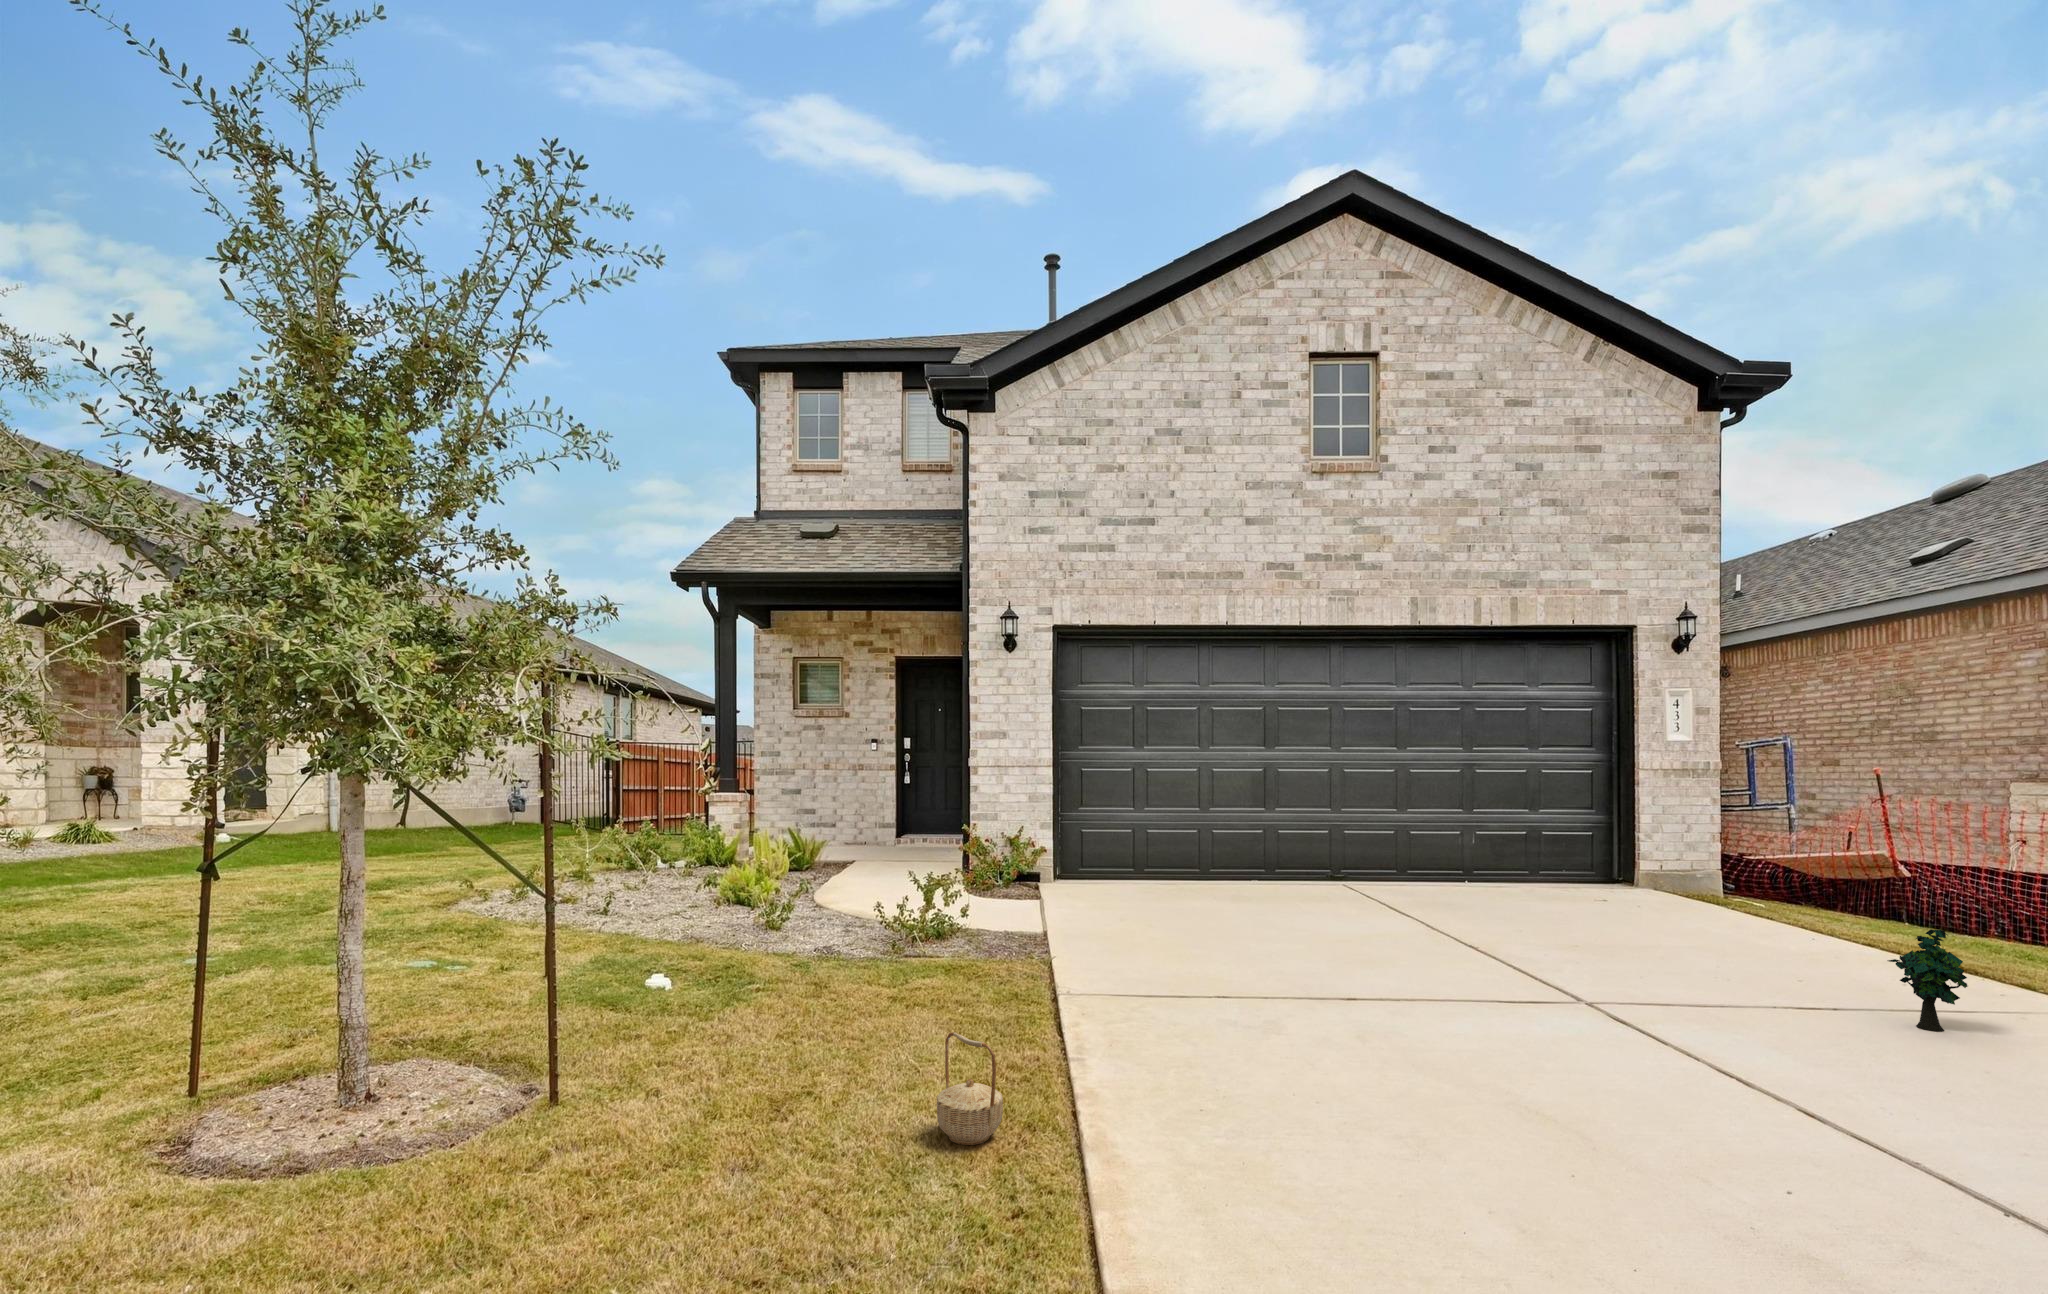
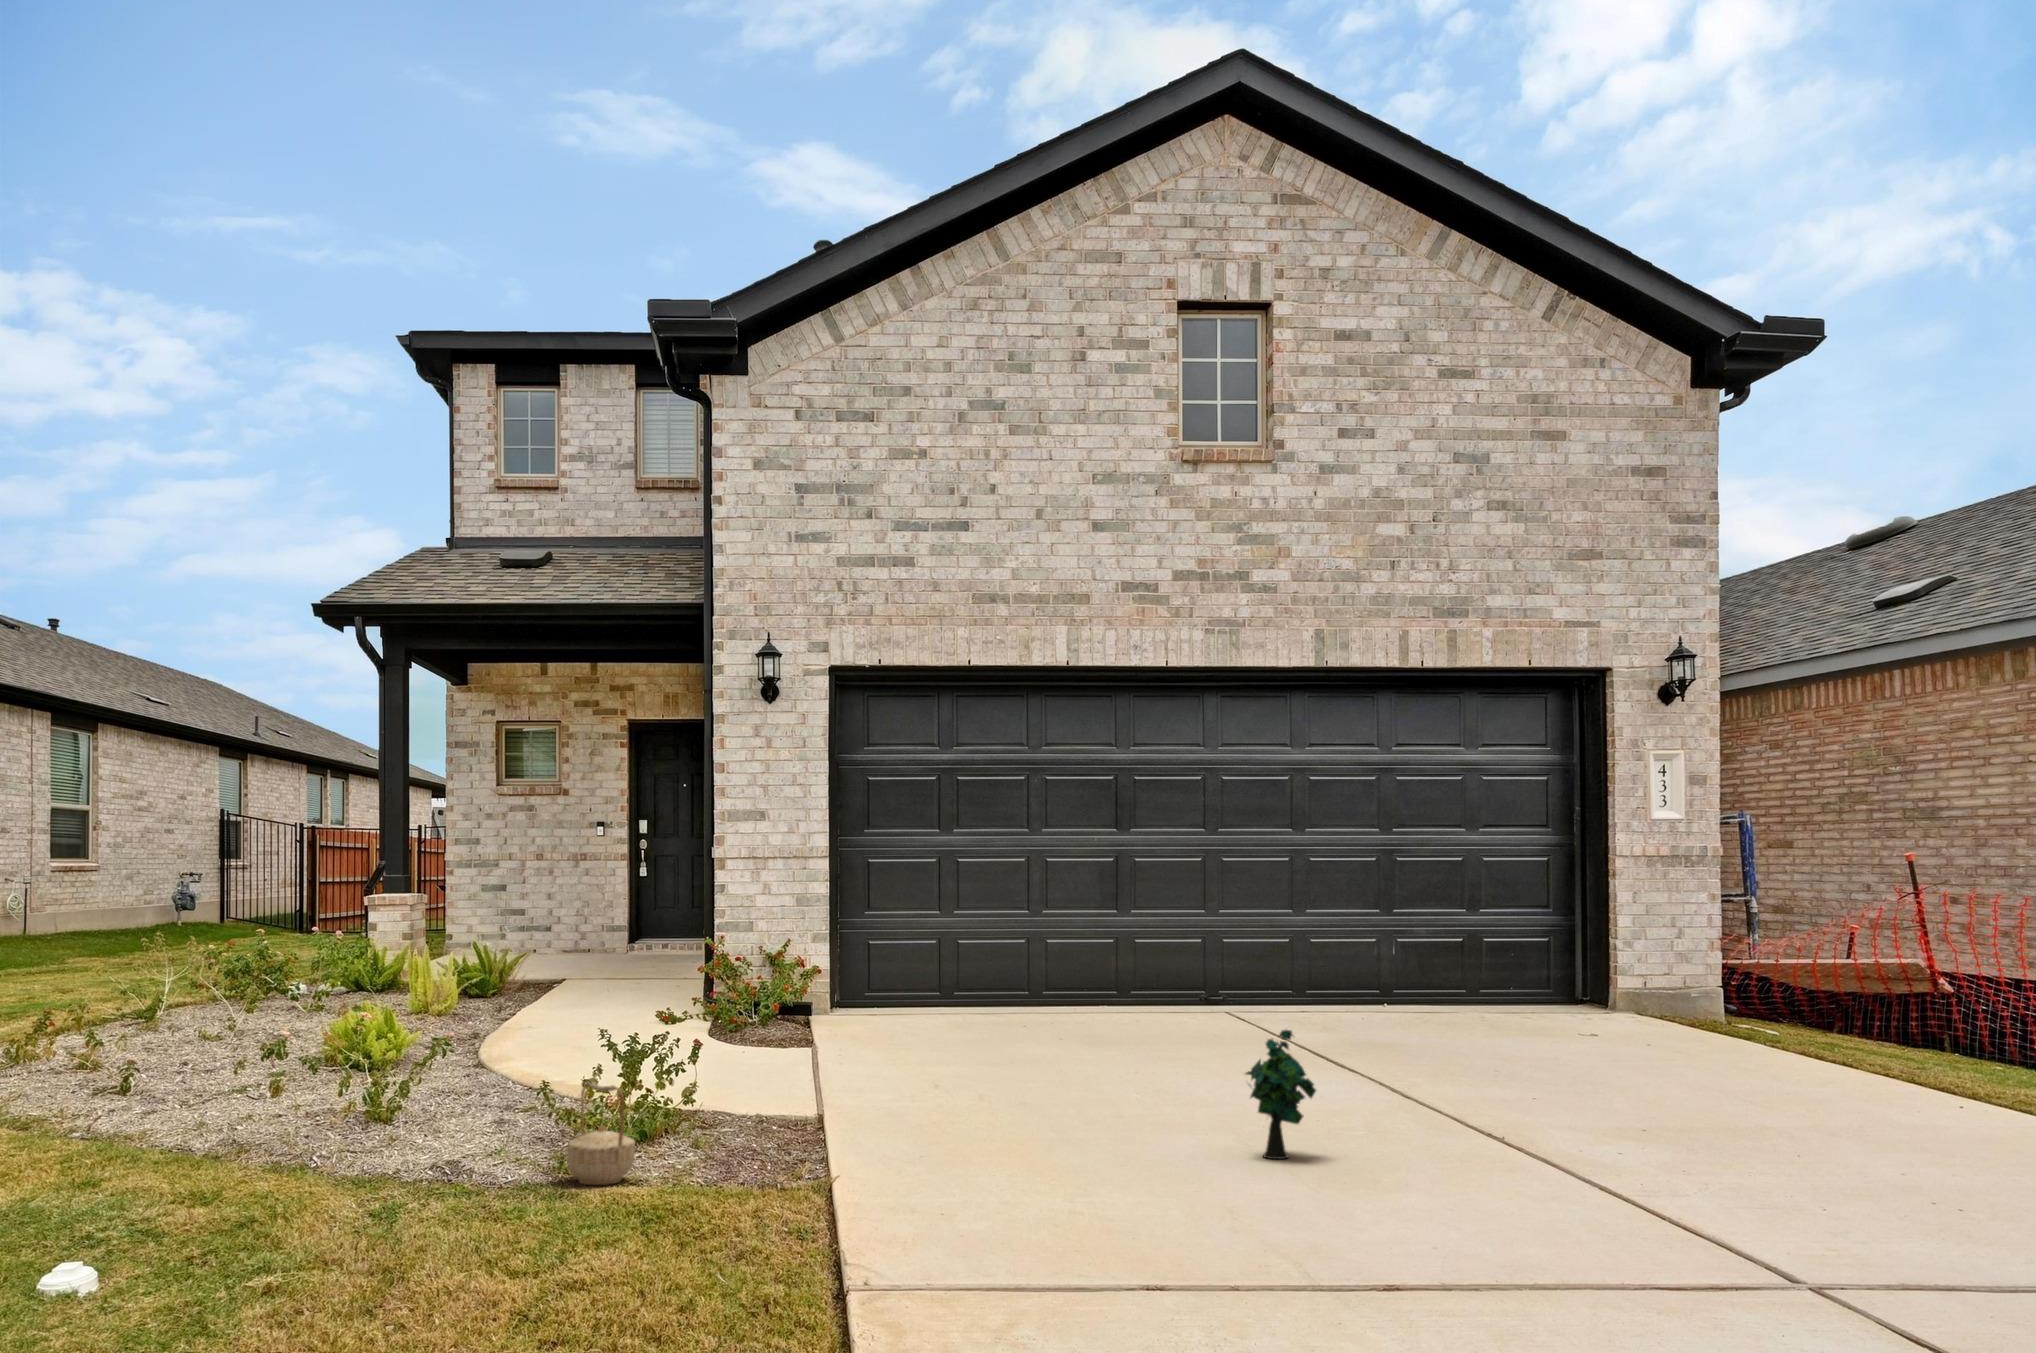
decorative plant: present [1888,929,1968,1031] -> present [1246,1030,1316,1159]

